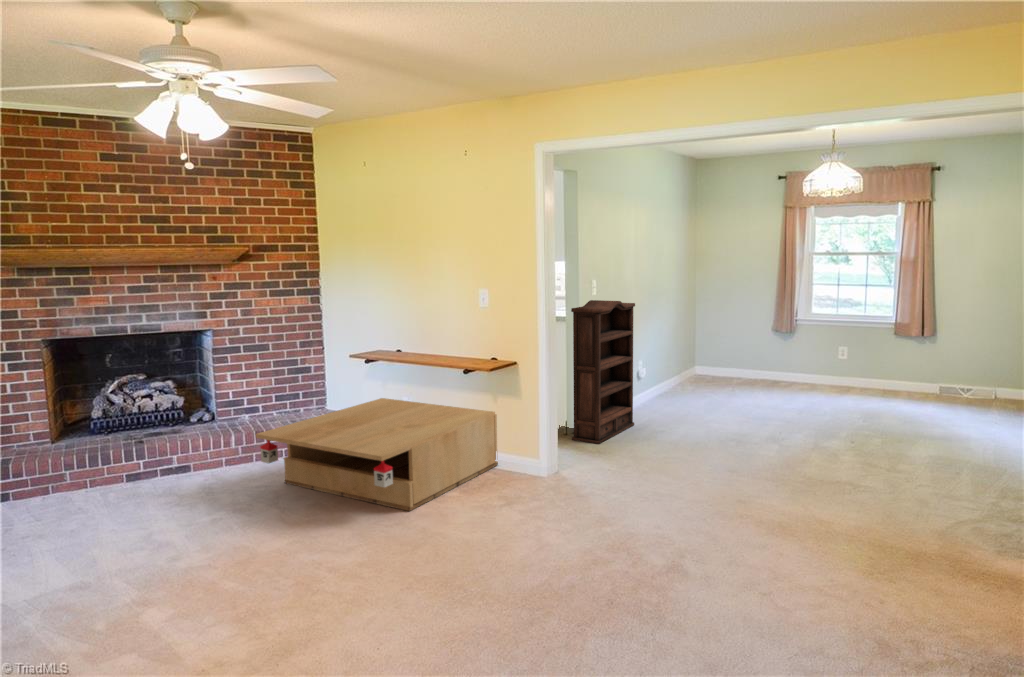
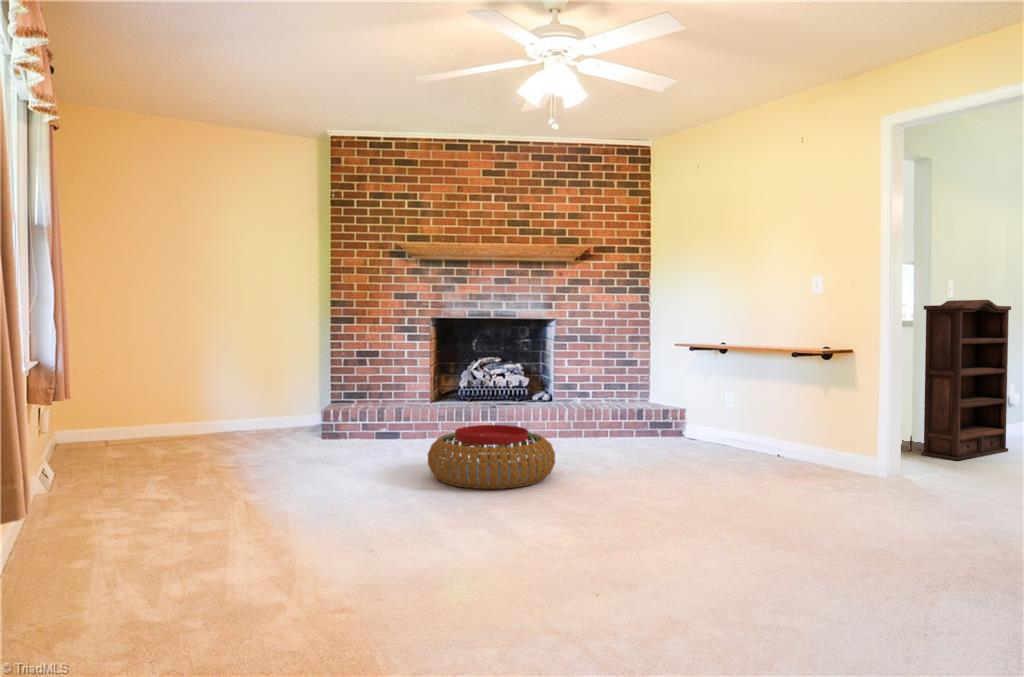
coffee table: present [256,398,498,511] -> none [587,391,828,482]
pouf: none [49,485,221,581] -> present [428,425,555,489]

